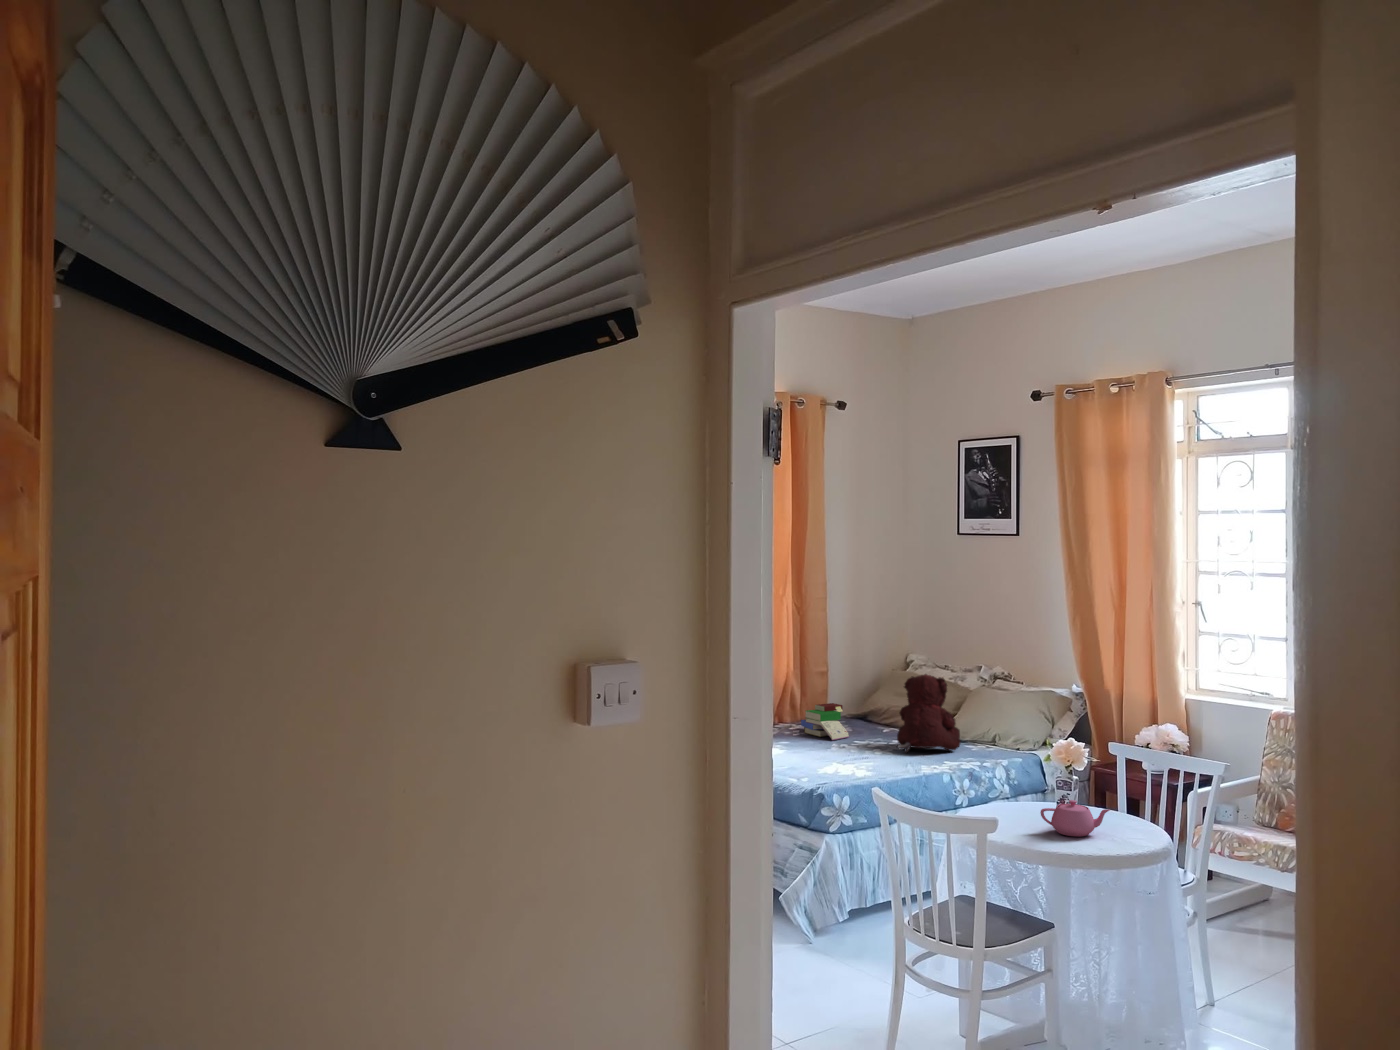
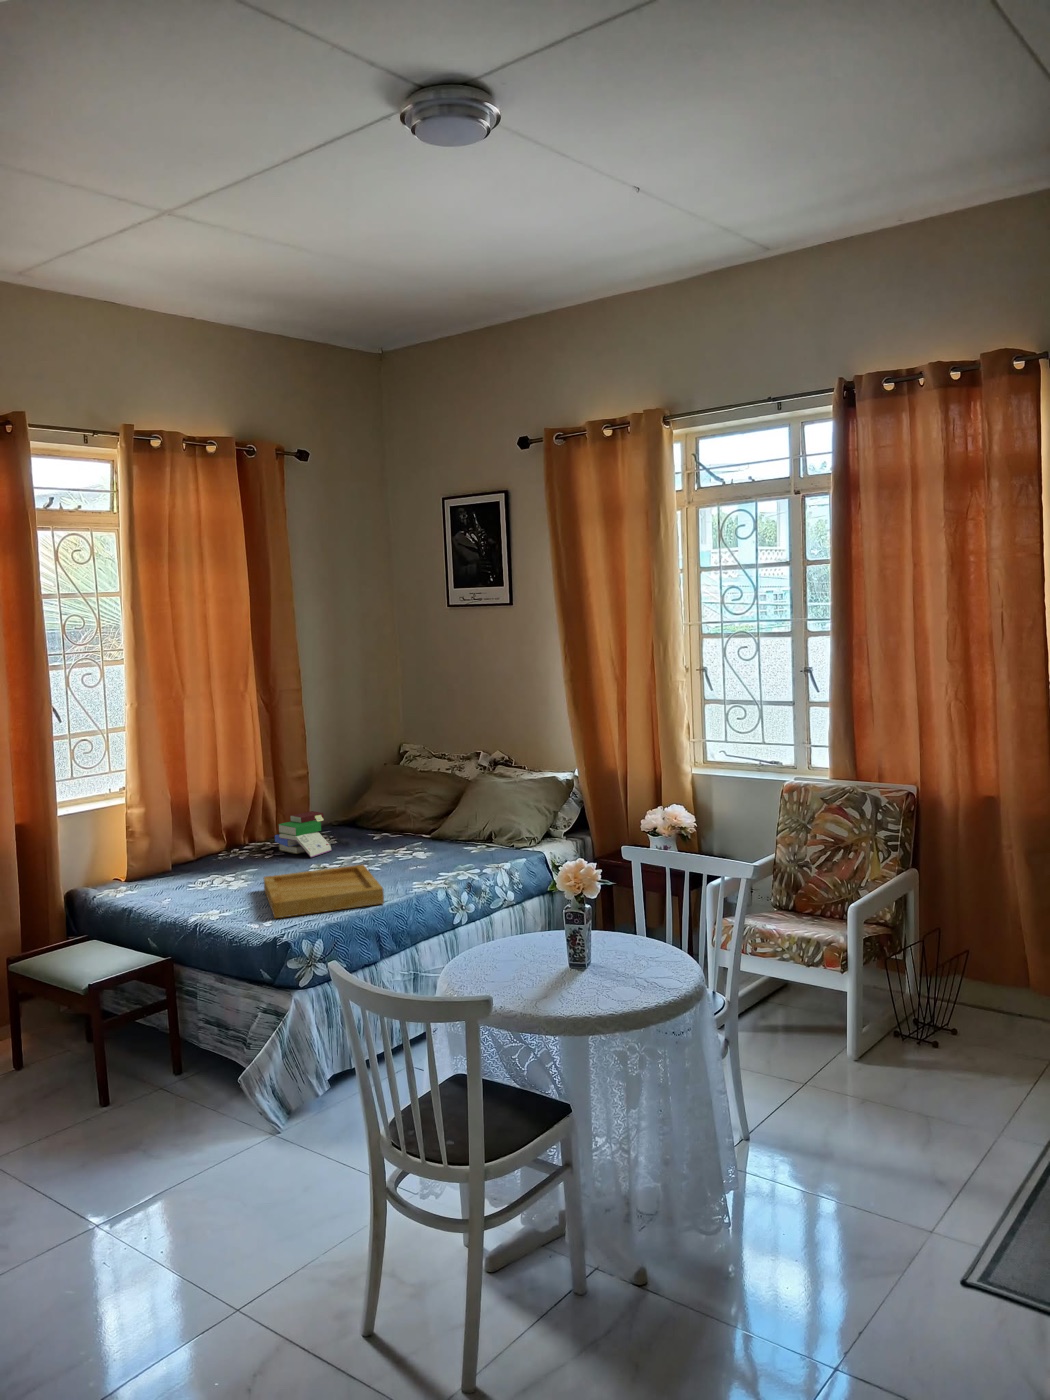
teddy bear: present [897,674,960,753] -> none [385,771,459,867]
tray: none [799,747,899,777] -> present [263,865,384,918]
teapot: present [1040,800,1110,836] -> none [550,940,635,987]

